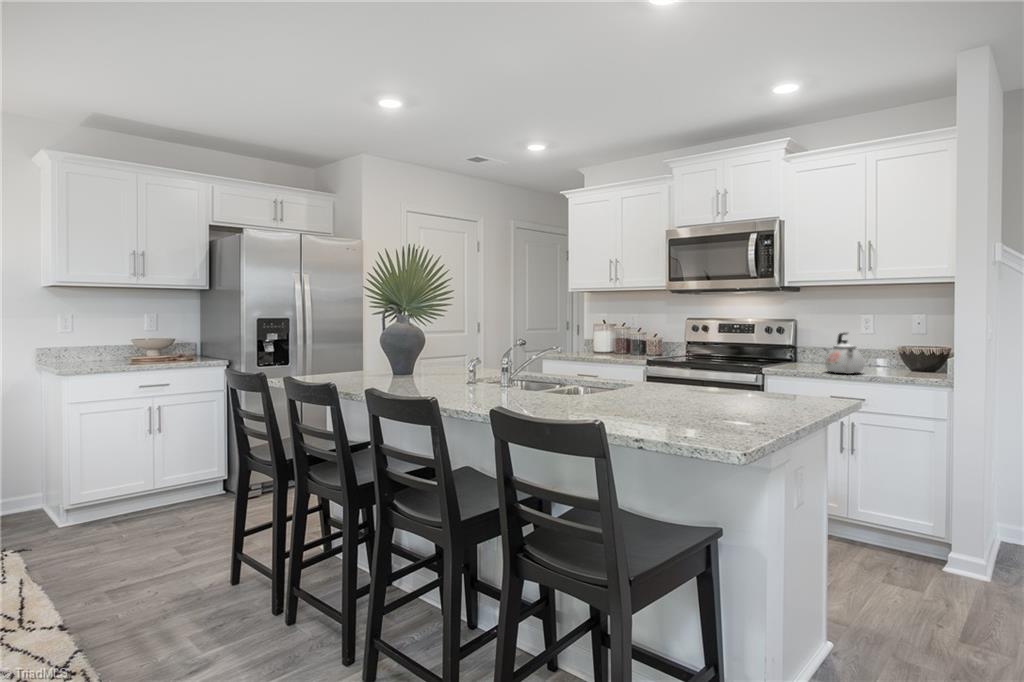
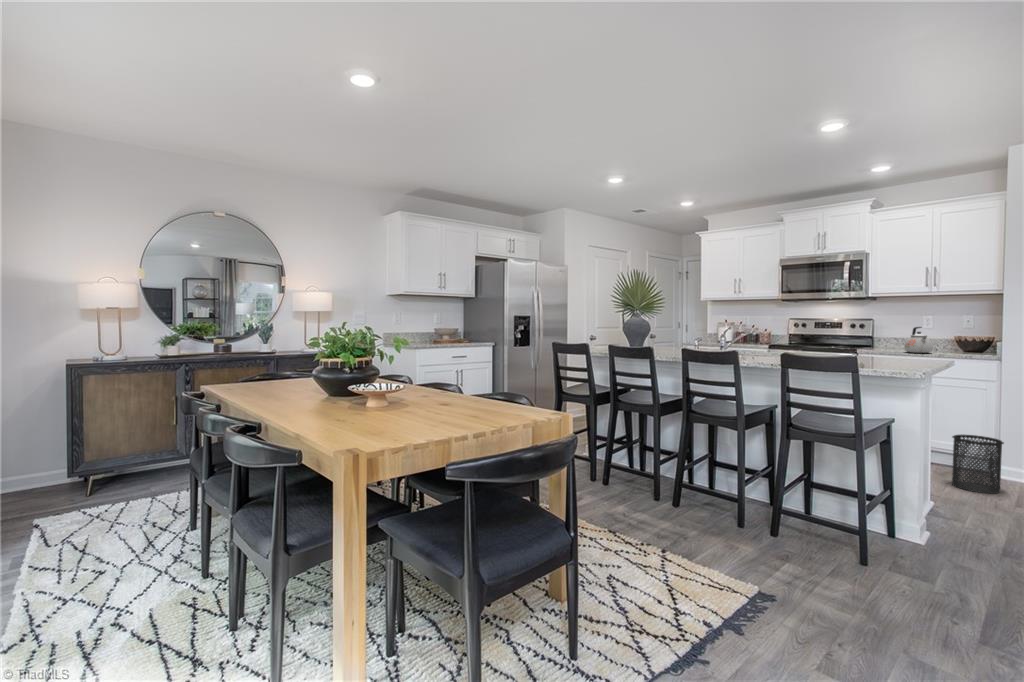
trash can: none [879,510,954,614] -> present [952,434,1004,494]

